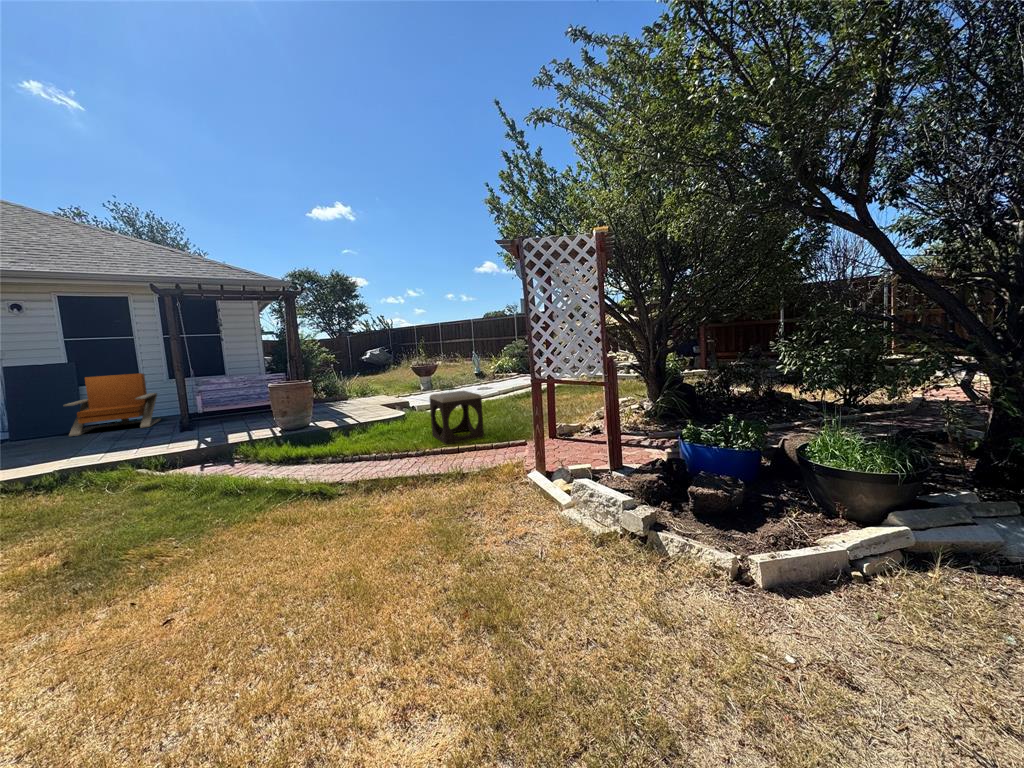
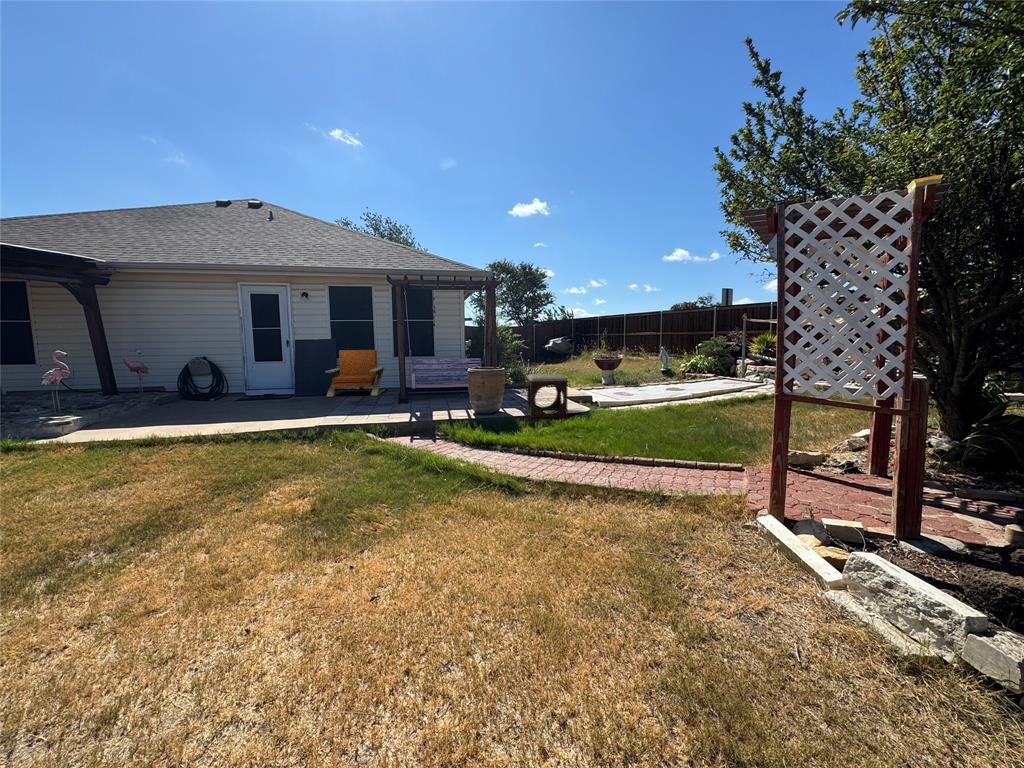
footstool: present [430,391,484,444] -> present [527,374,568,418]

